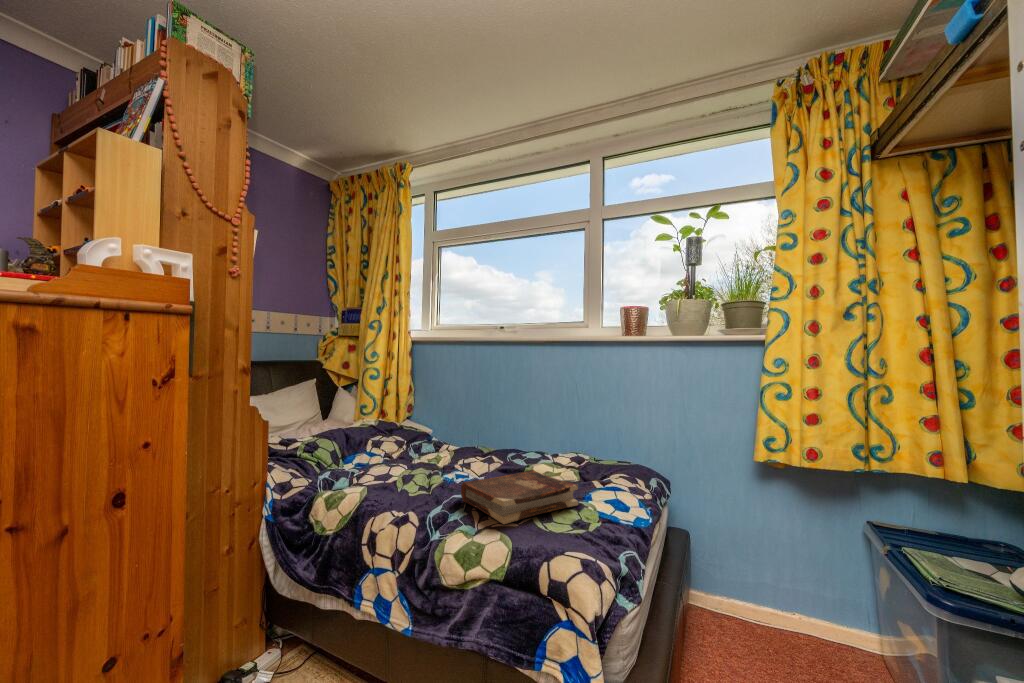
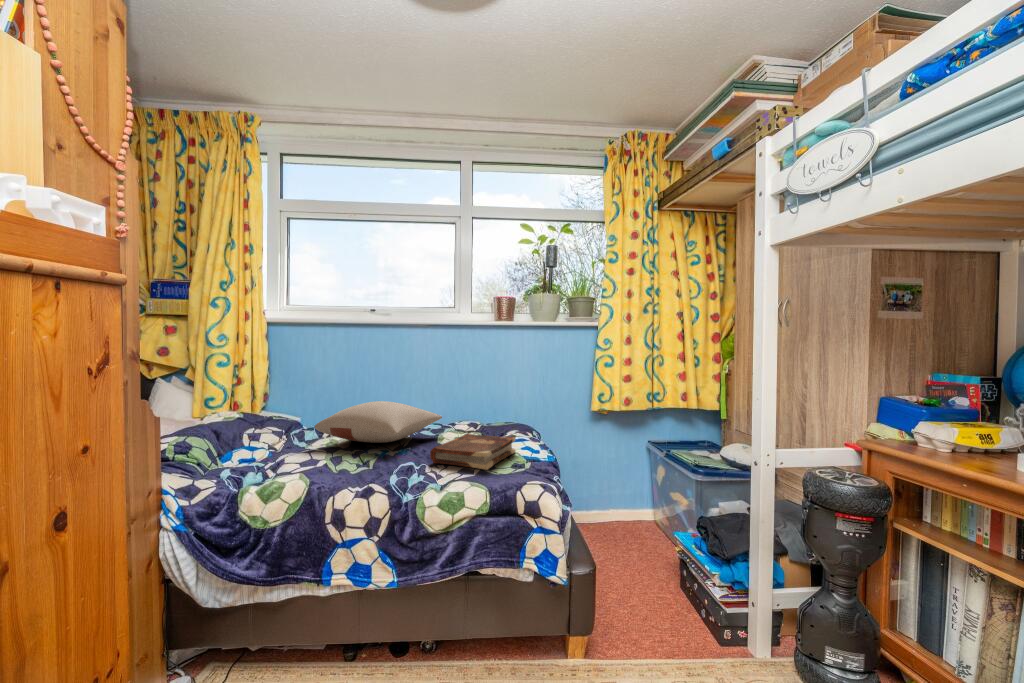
pillow: none [399,421,532,467] -> present [315,401,442,443]

